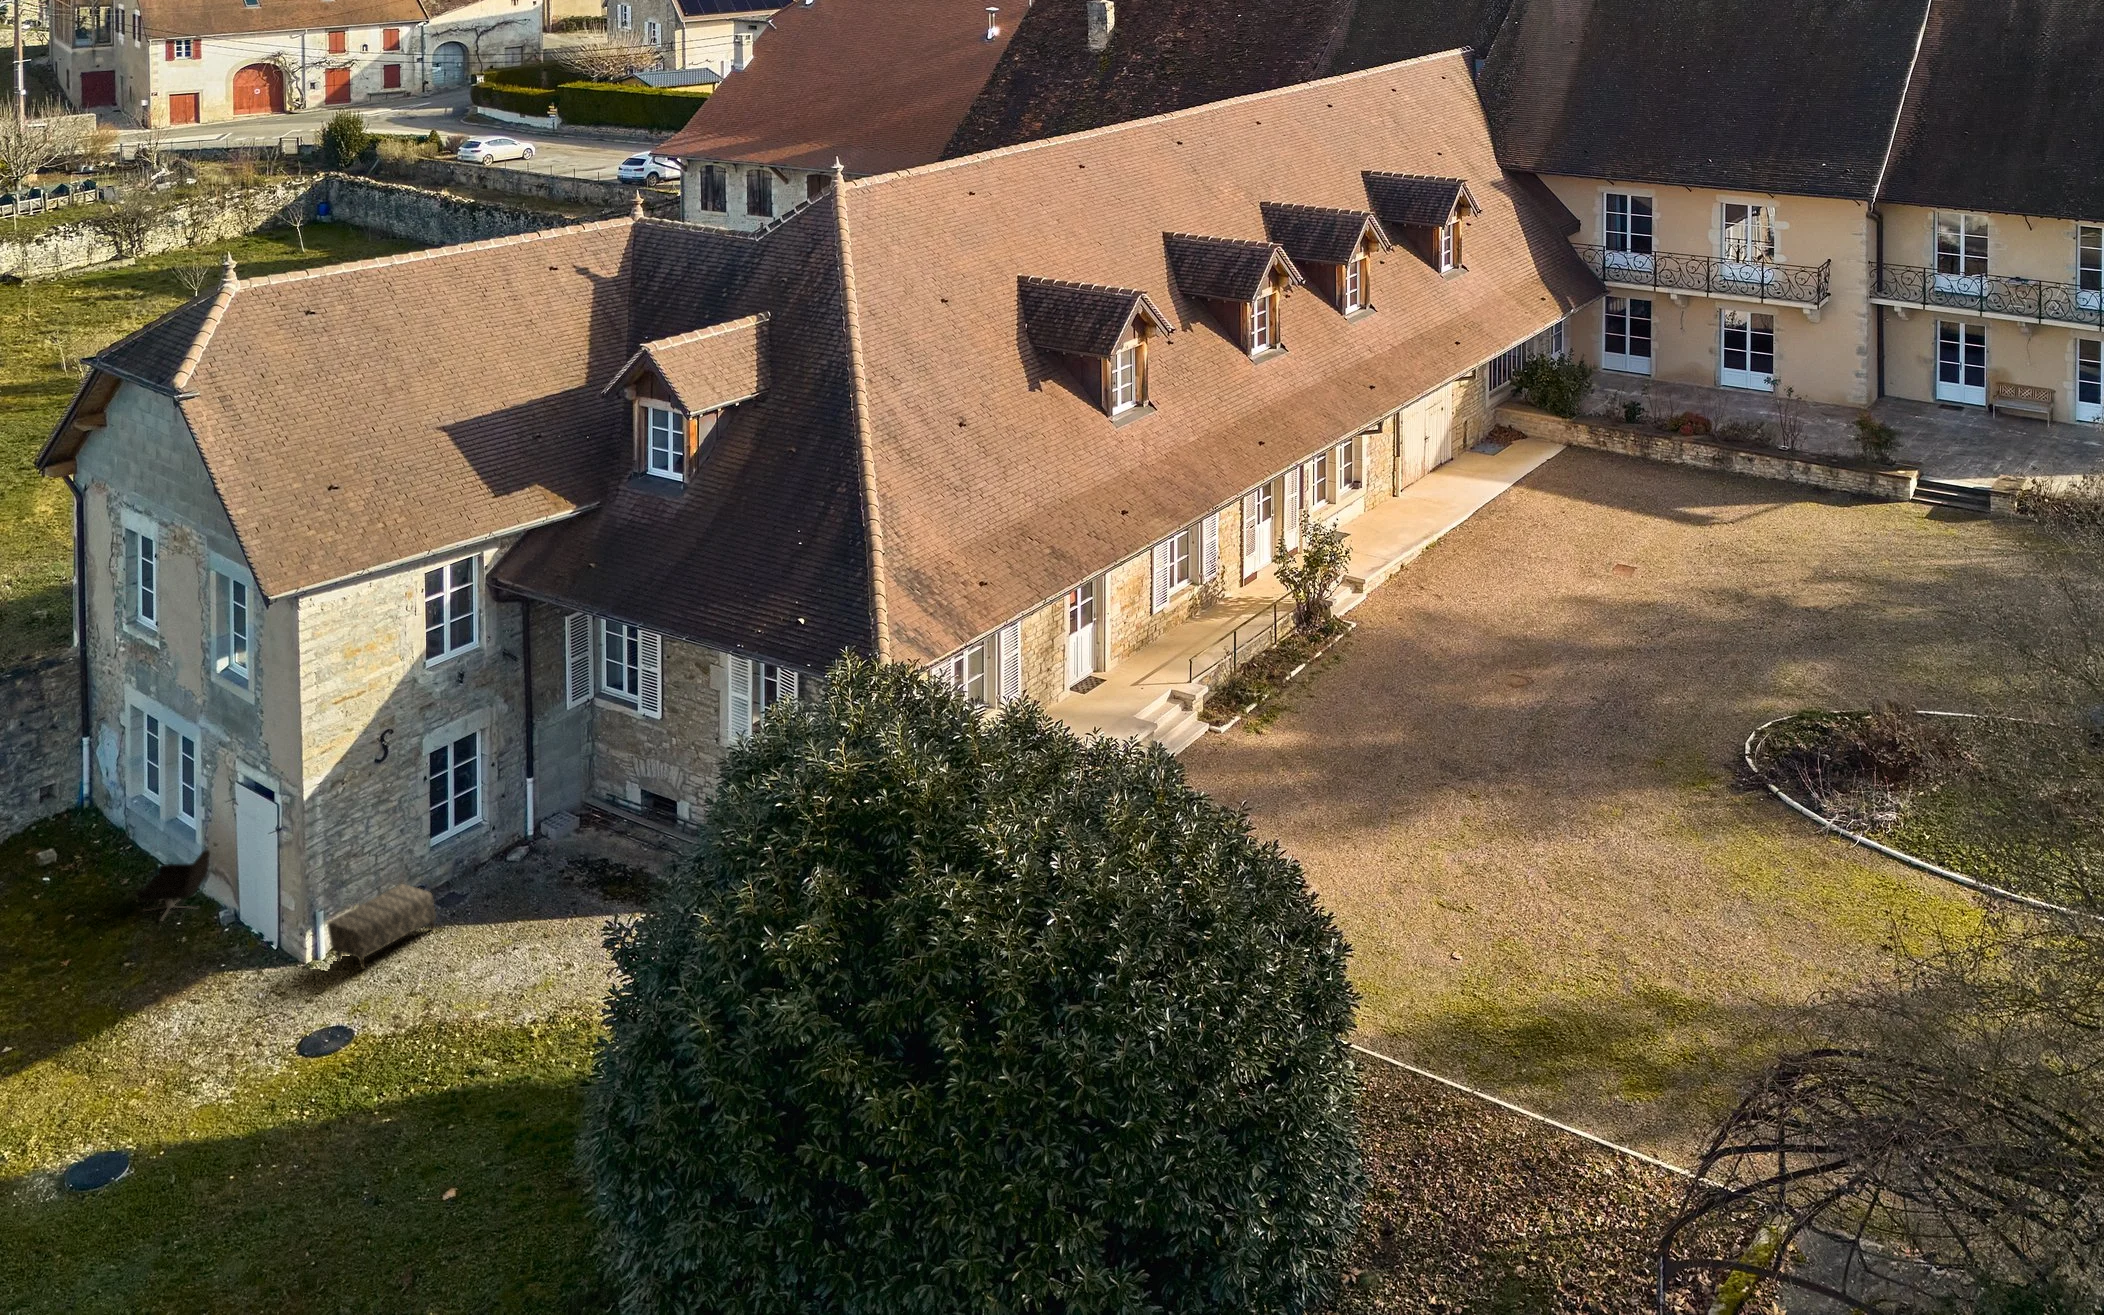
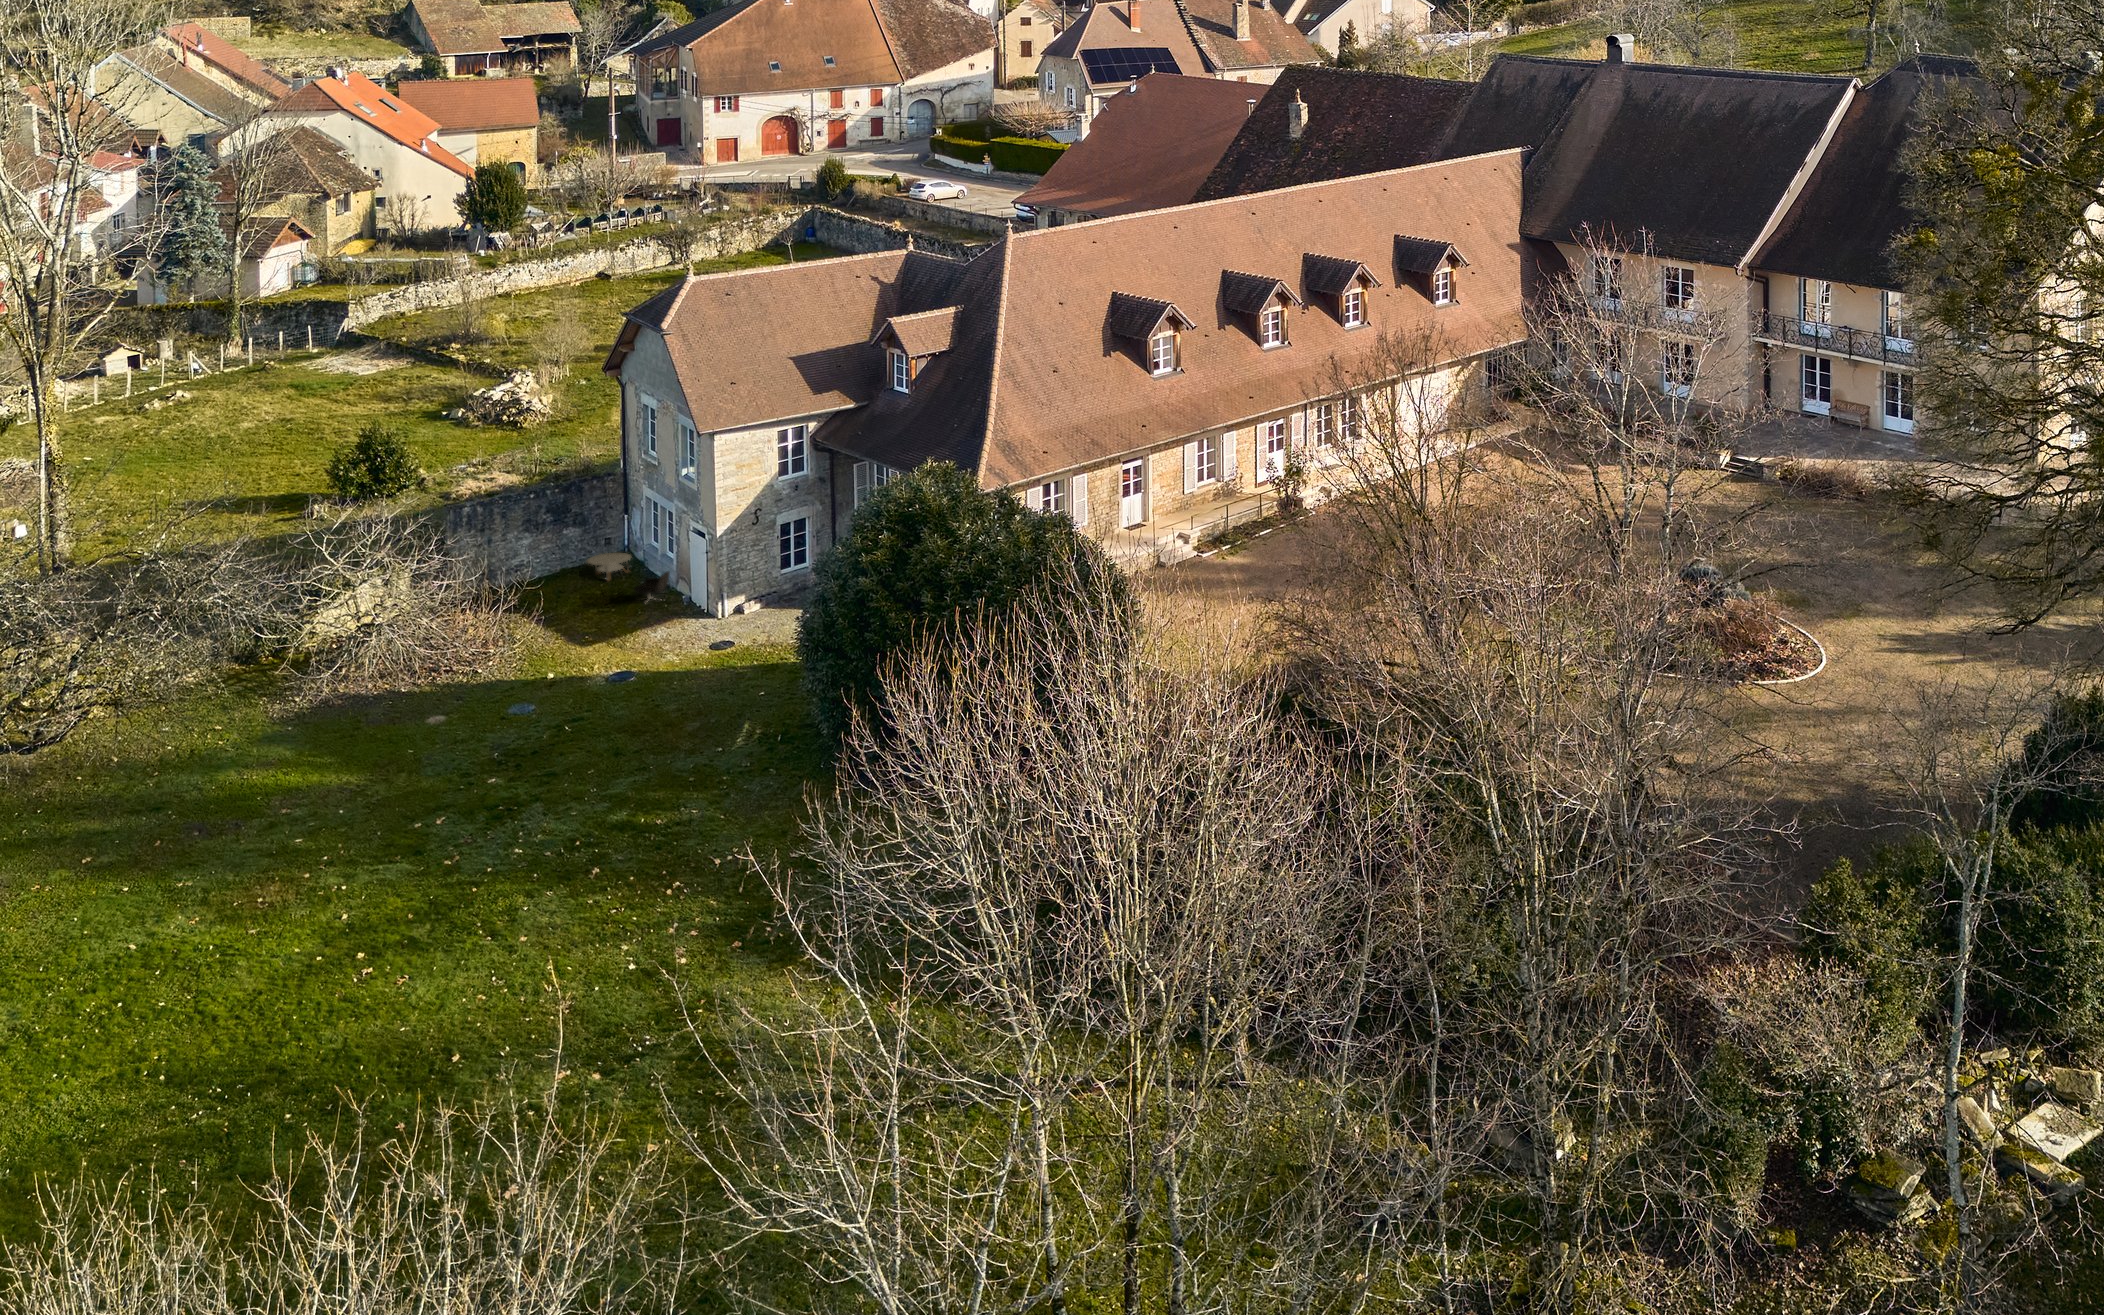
round table: none [34,798,128,864] -> present [587,553,631,581]
bench: present [328,884,436,970] -> none [722,589,774,625]

